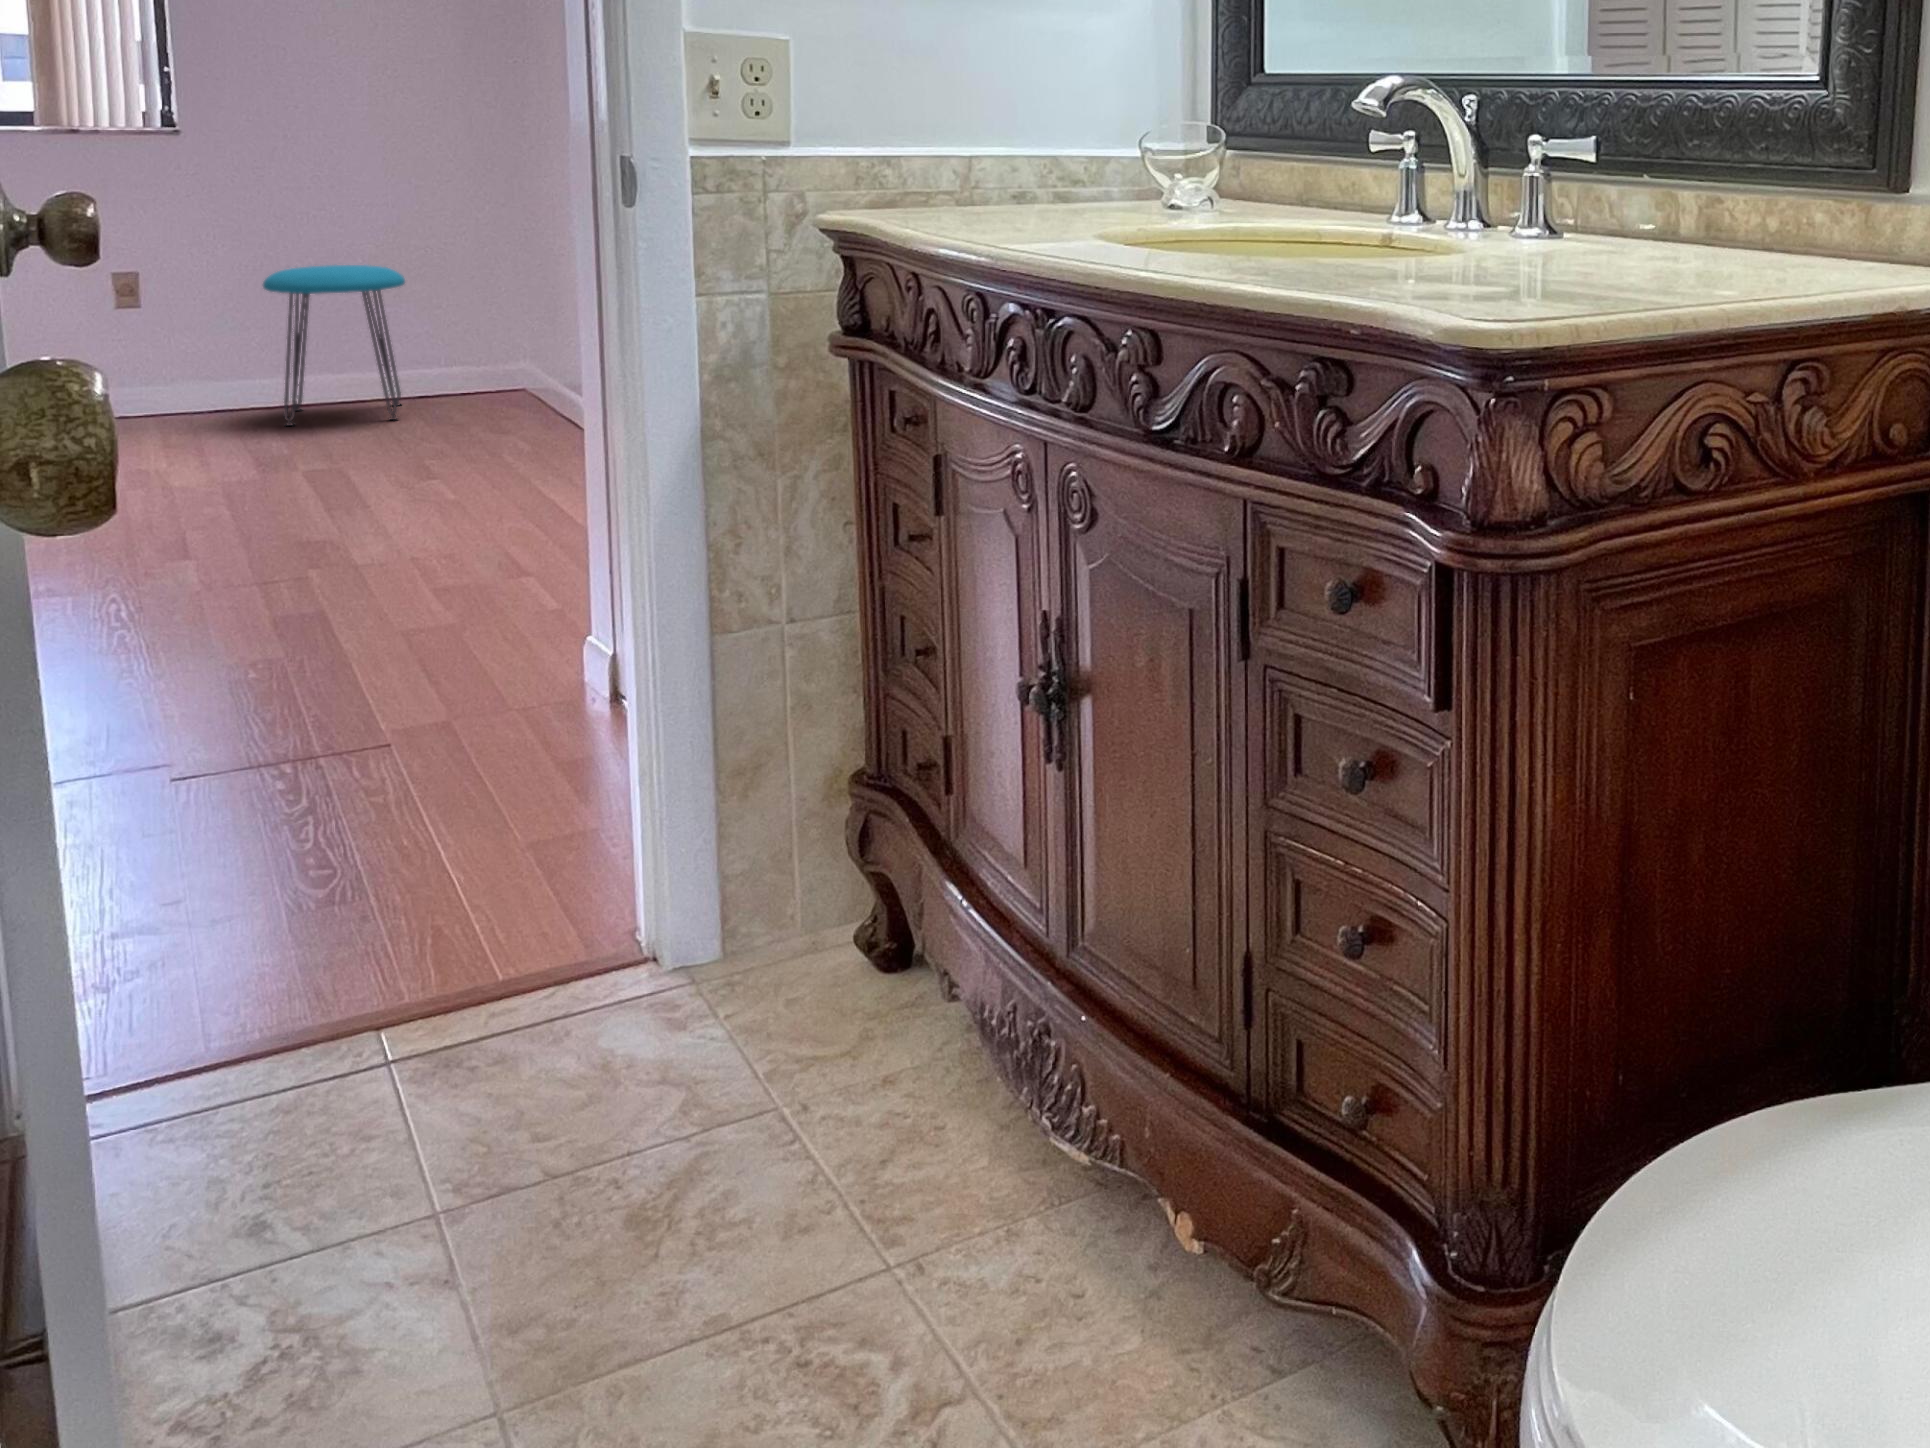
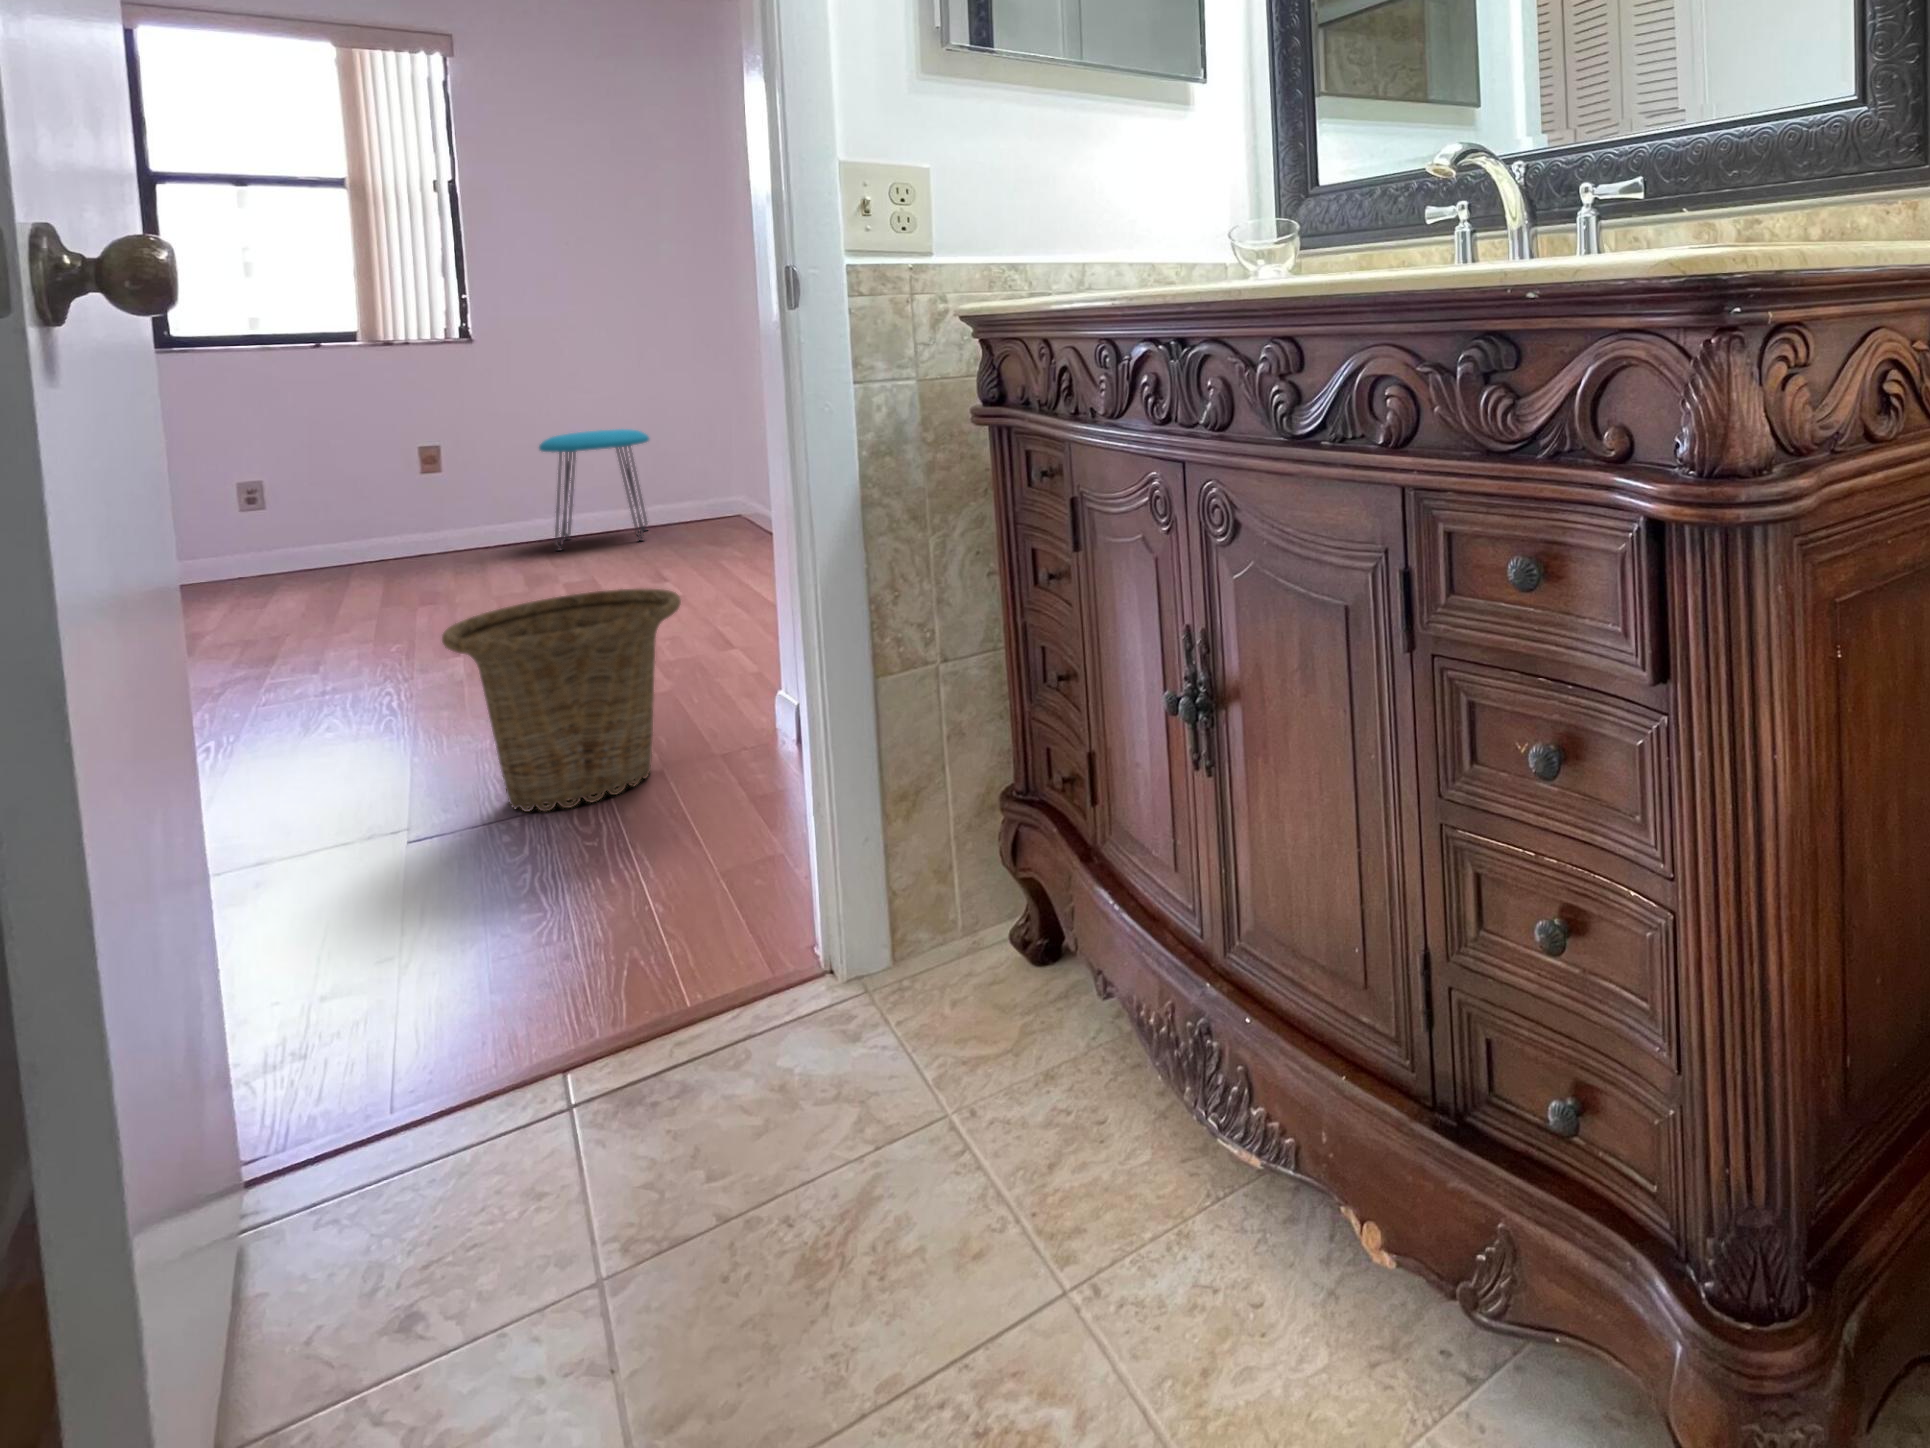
basket: none [203,499,474,759] -> present [442,589,681,812]

